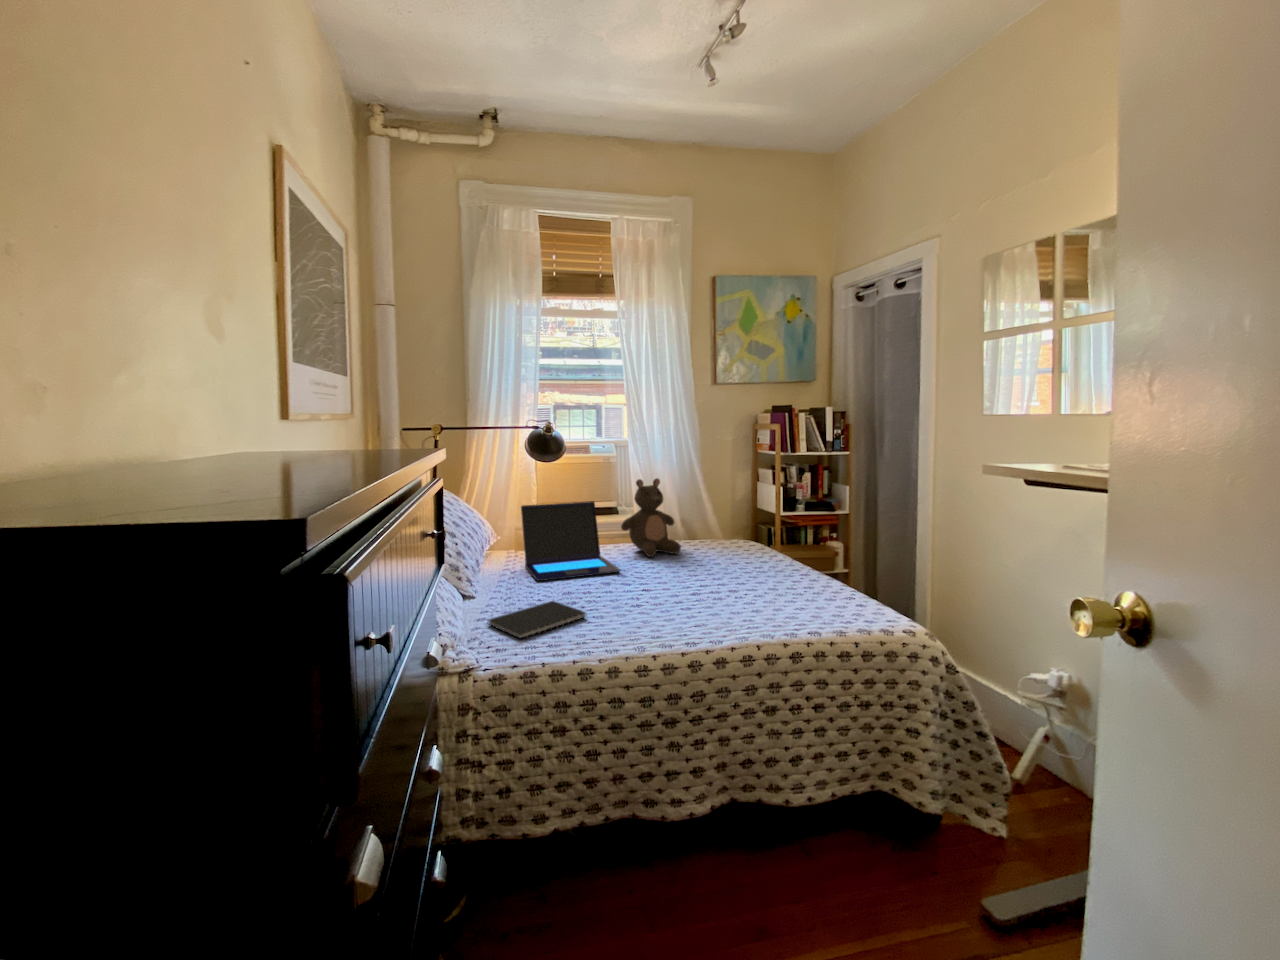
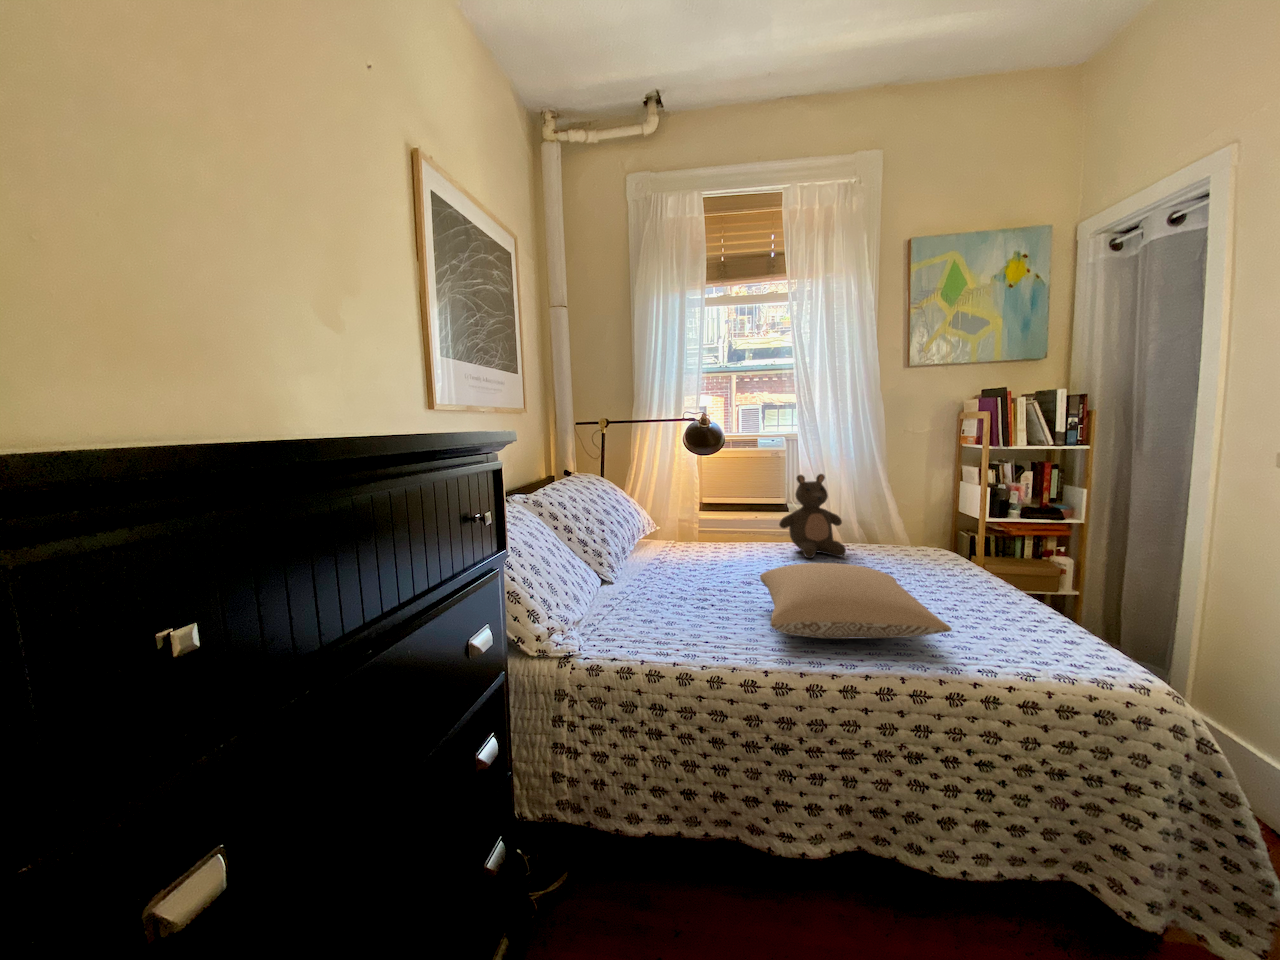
laptop: present [521,501,620,581] -> none [675,497,769,574]
pillow: none [626,559,791,623] -> present [760,563,952,639]
notebook: present [488,601,586,639] -> none [612,595,710,631]

